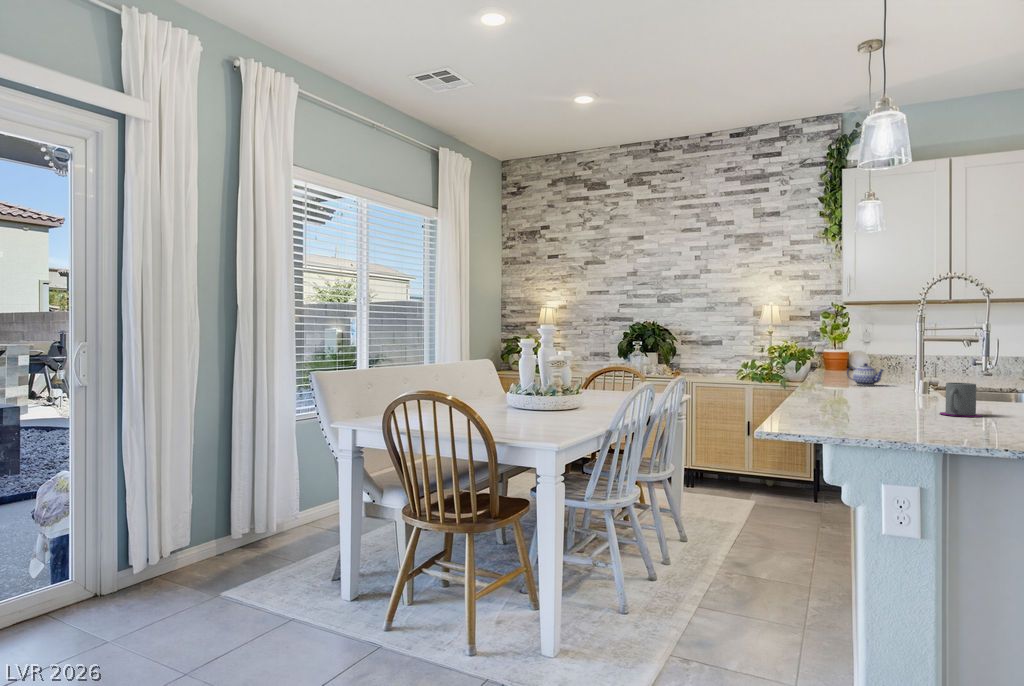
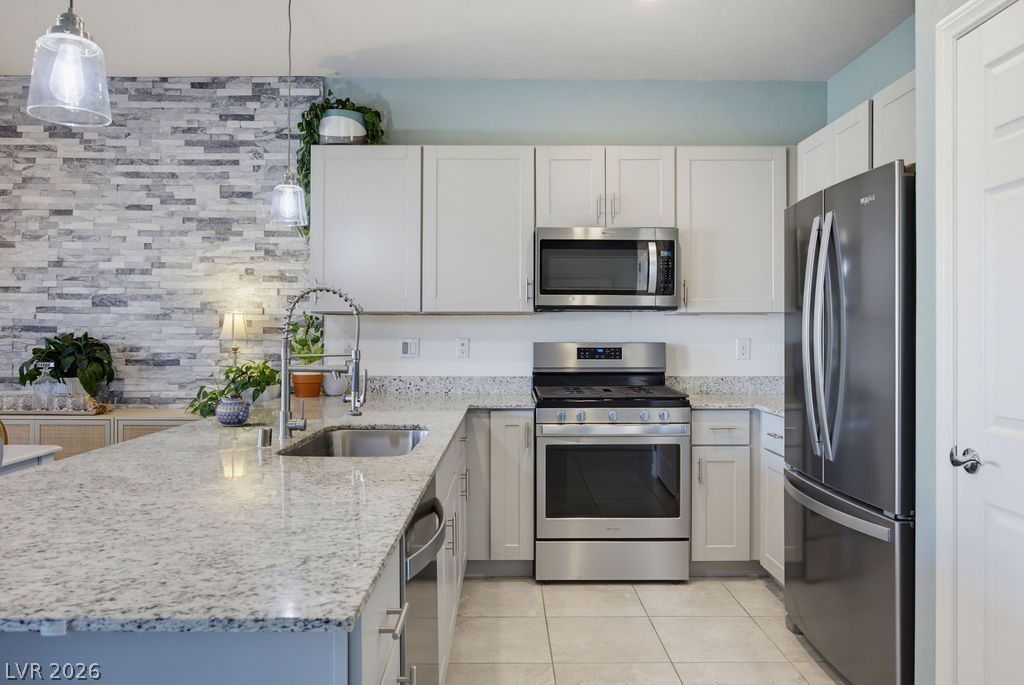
mug: present [940,383,982,417] -> none [58,440,130,501]

